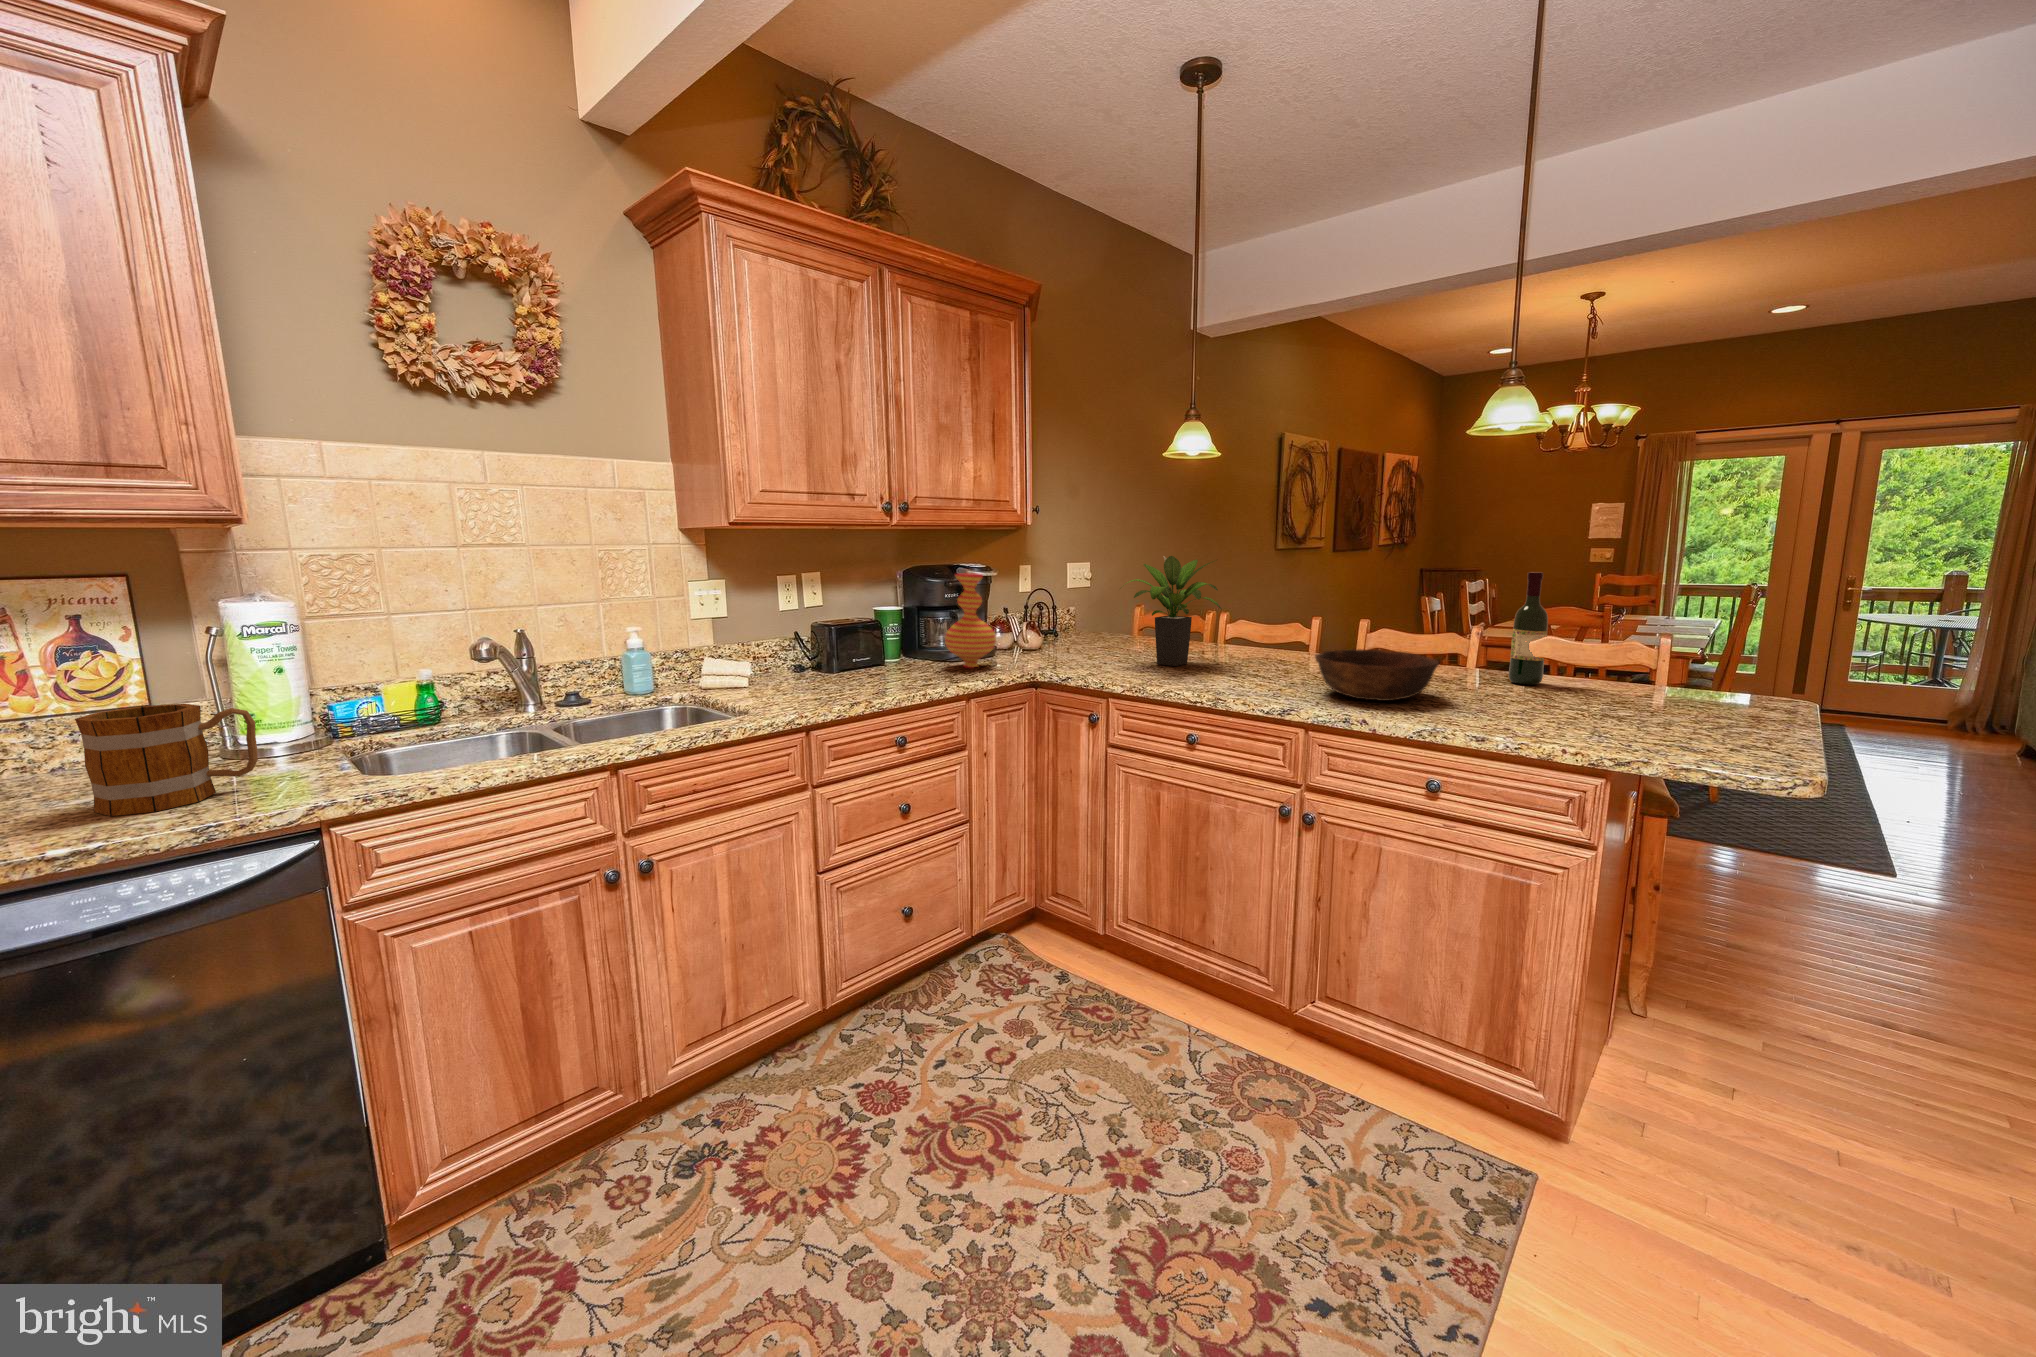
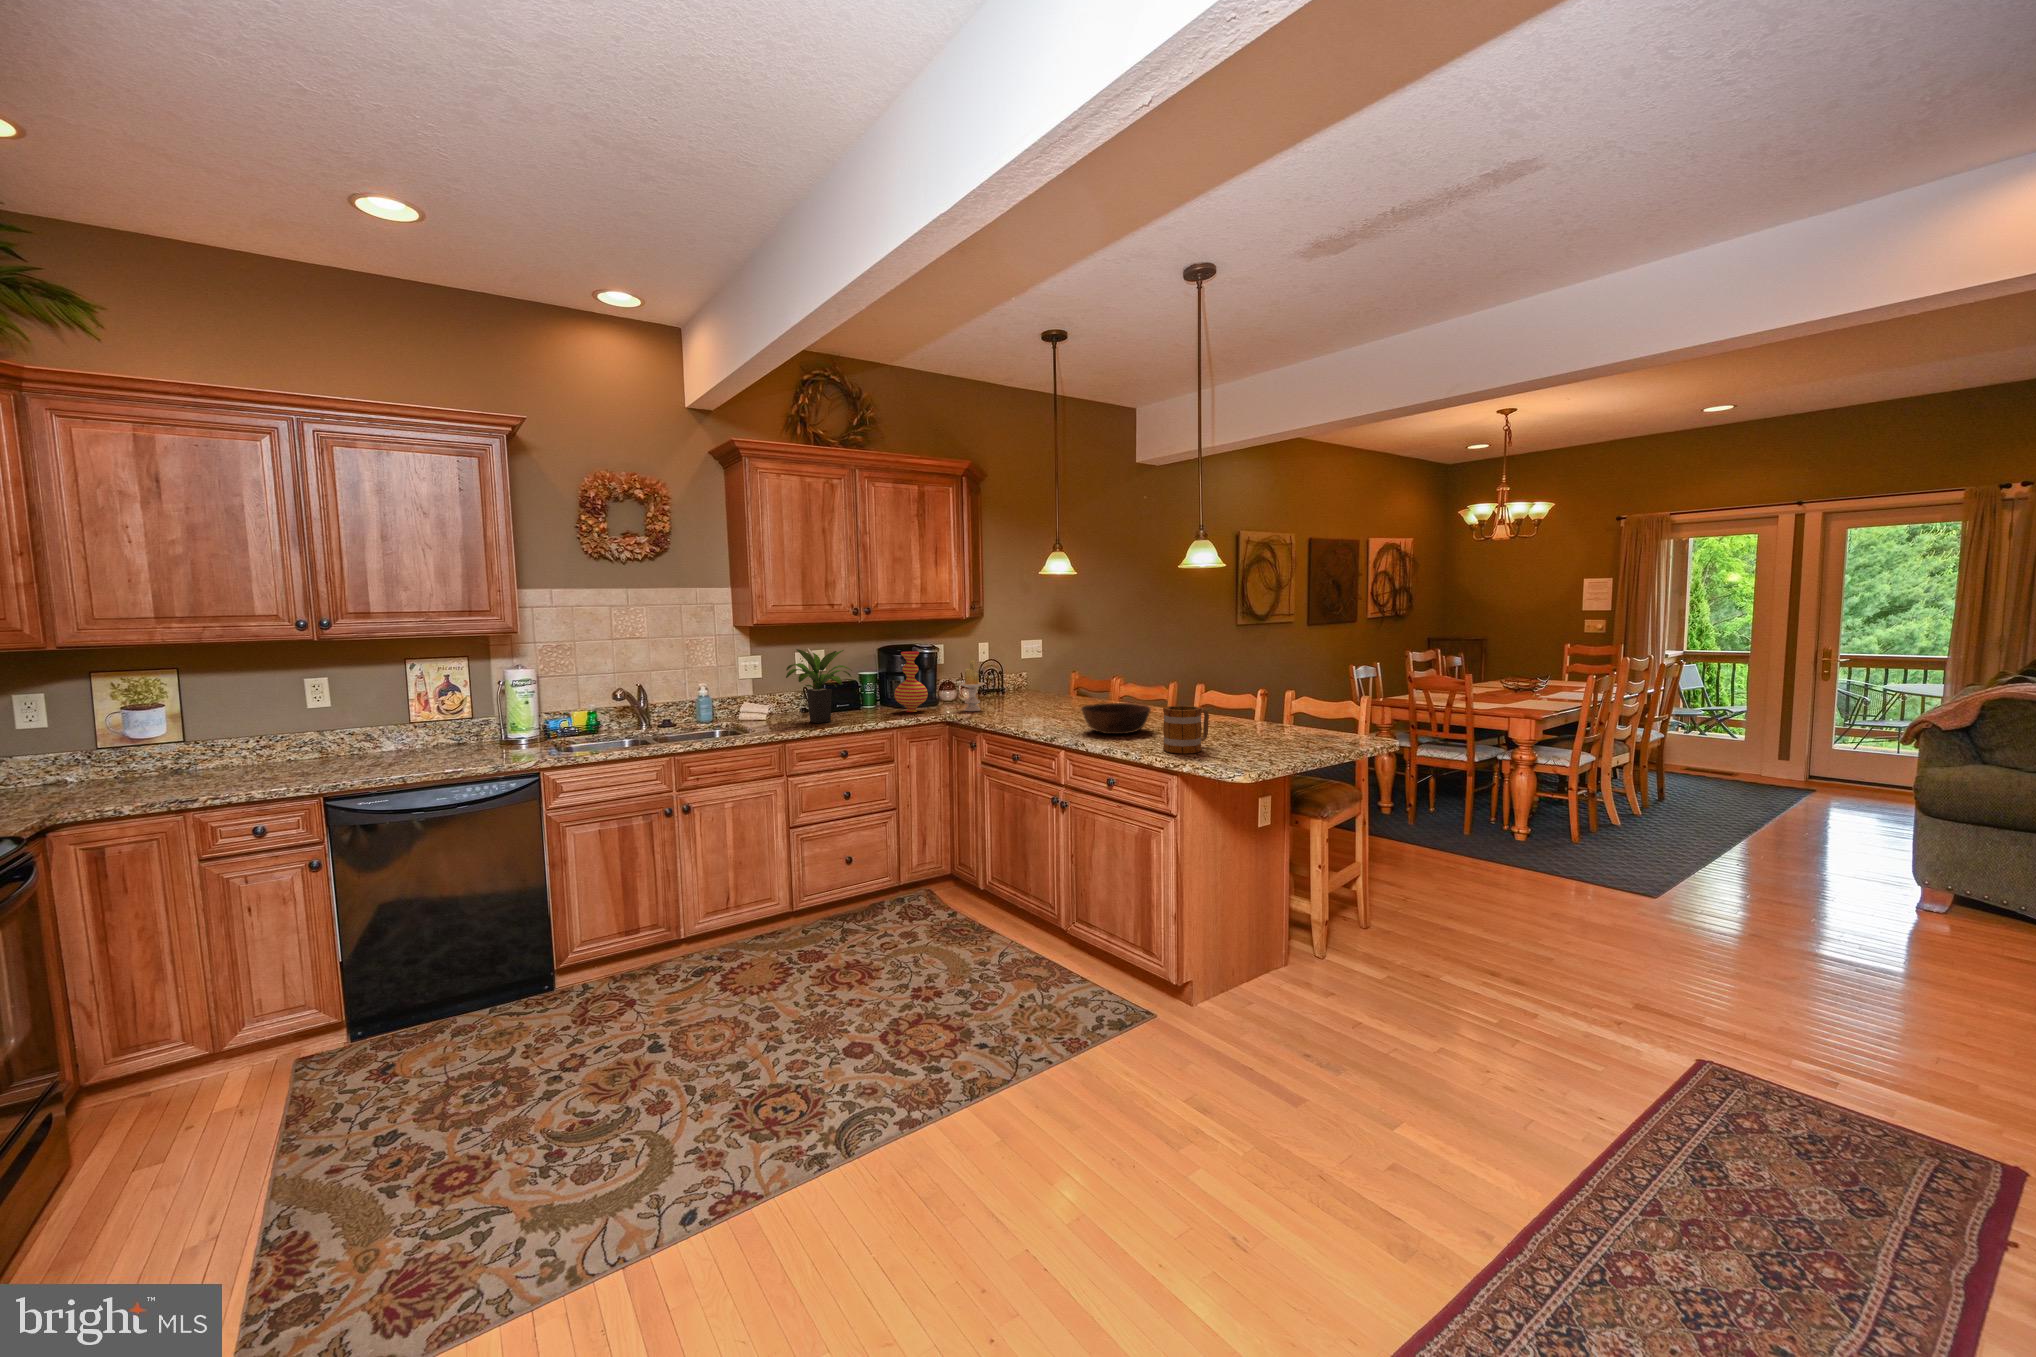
potted plant: present [1123,556,1221,666] -> present [786,649,852,723]
wine bottle: present [1509,572,1548,685] -> none [1223,654,1243,728]
candle: none [1044,587,1082,664] -> present [959,660,985,711]
mug: present [75,704,258,816] -> present [1163,706,1209,754]

